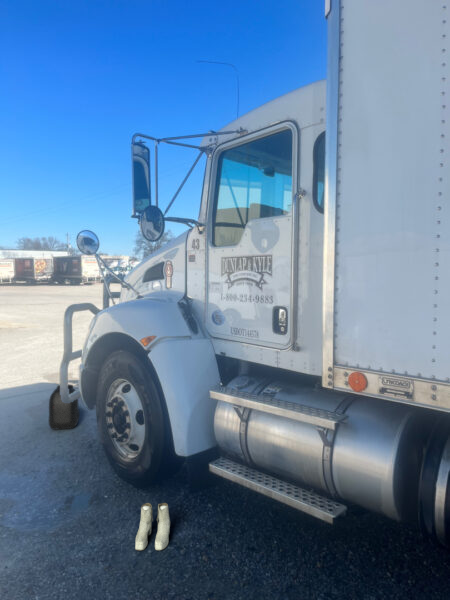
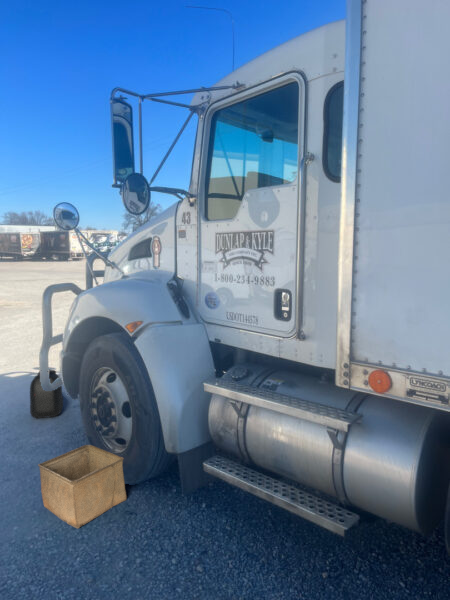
storage bin: none [60,449,139,523] -> present [38,445,126,528]
boots: present [135,503,170,550] -> none [122,507,161,562]

